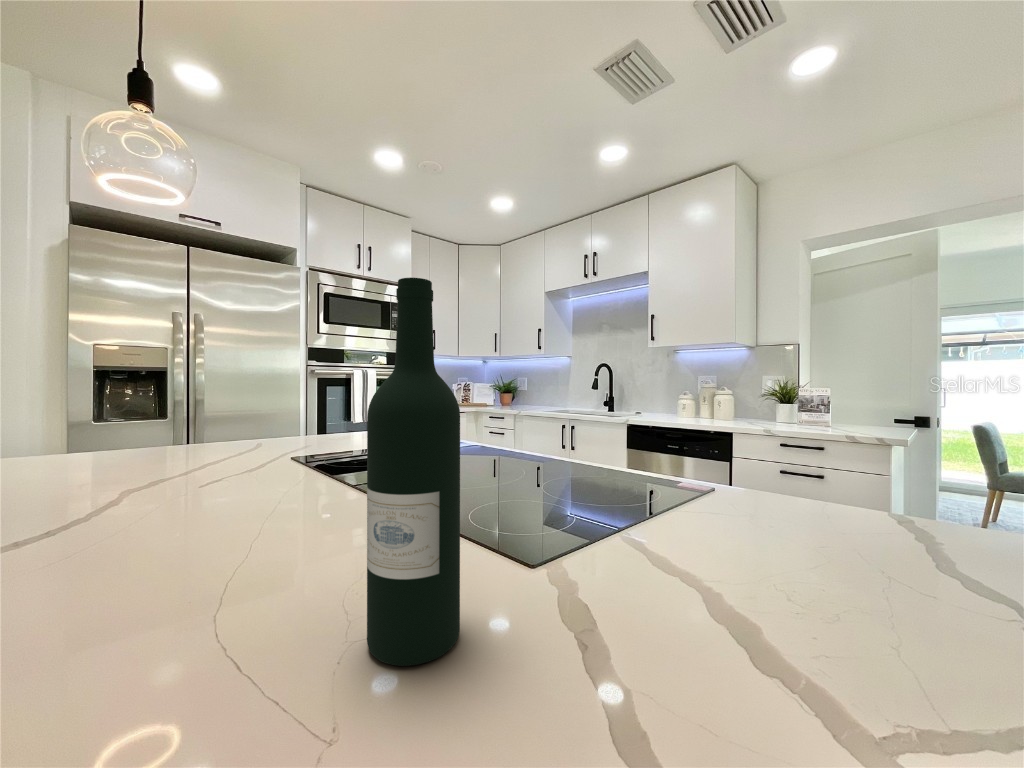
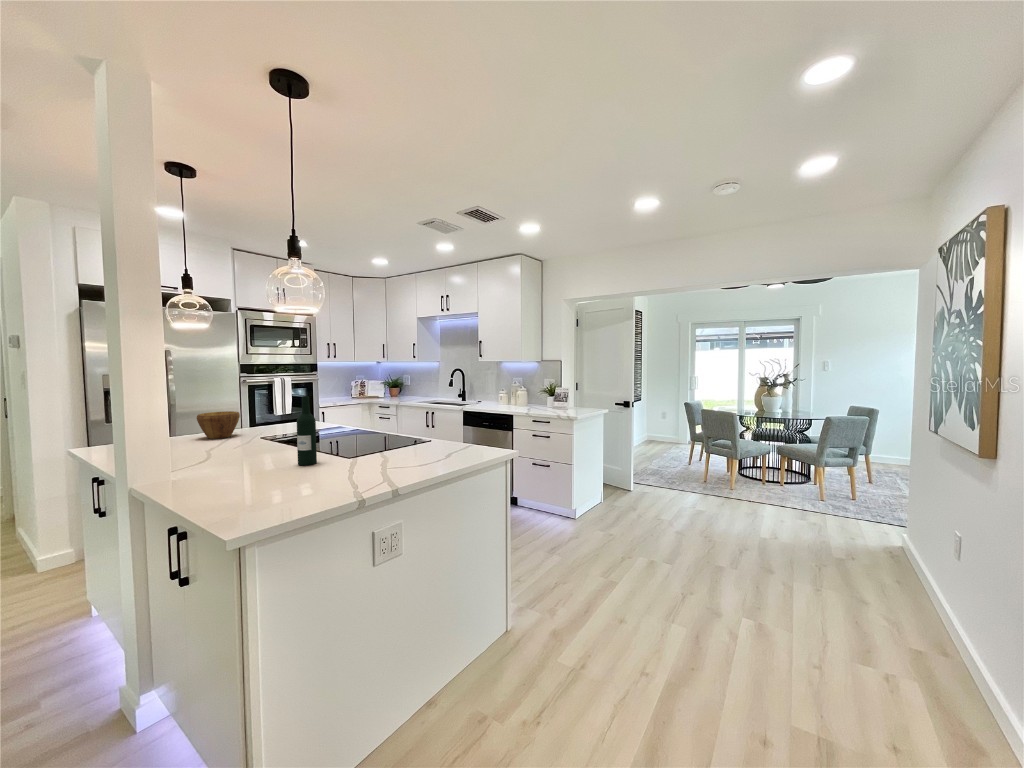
bowl: none [182,407,271,462] -> present [197,411,240,439]

